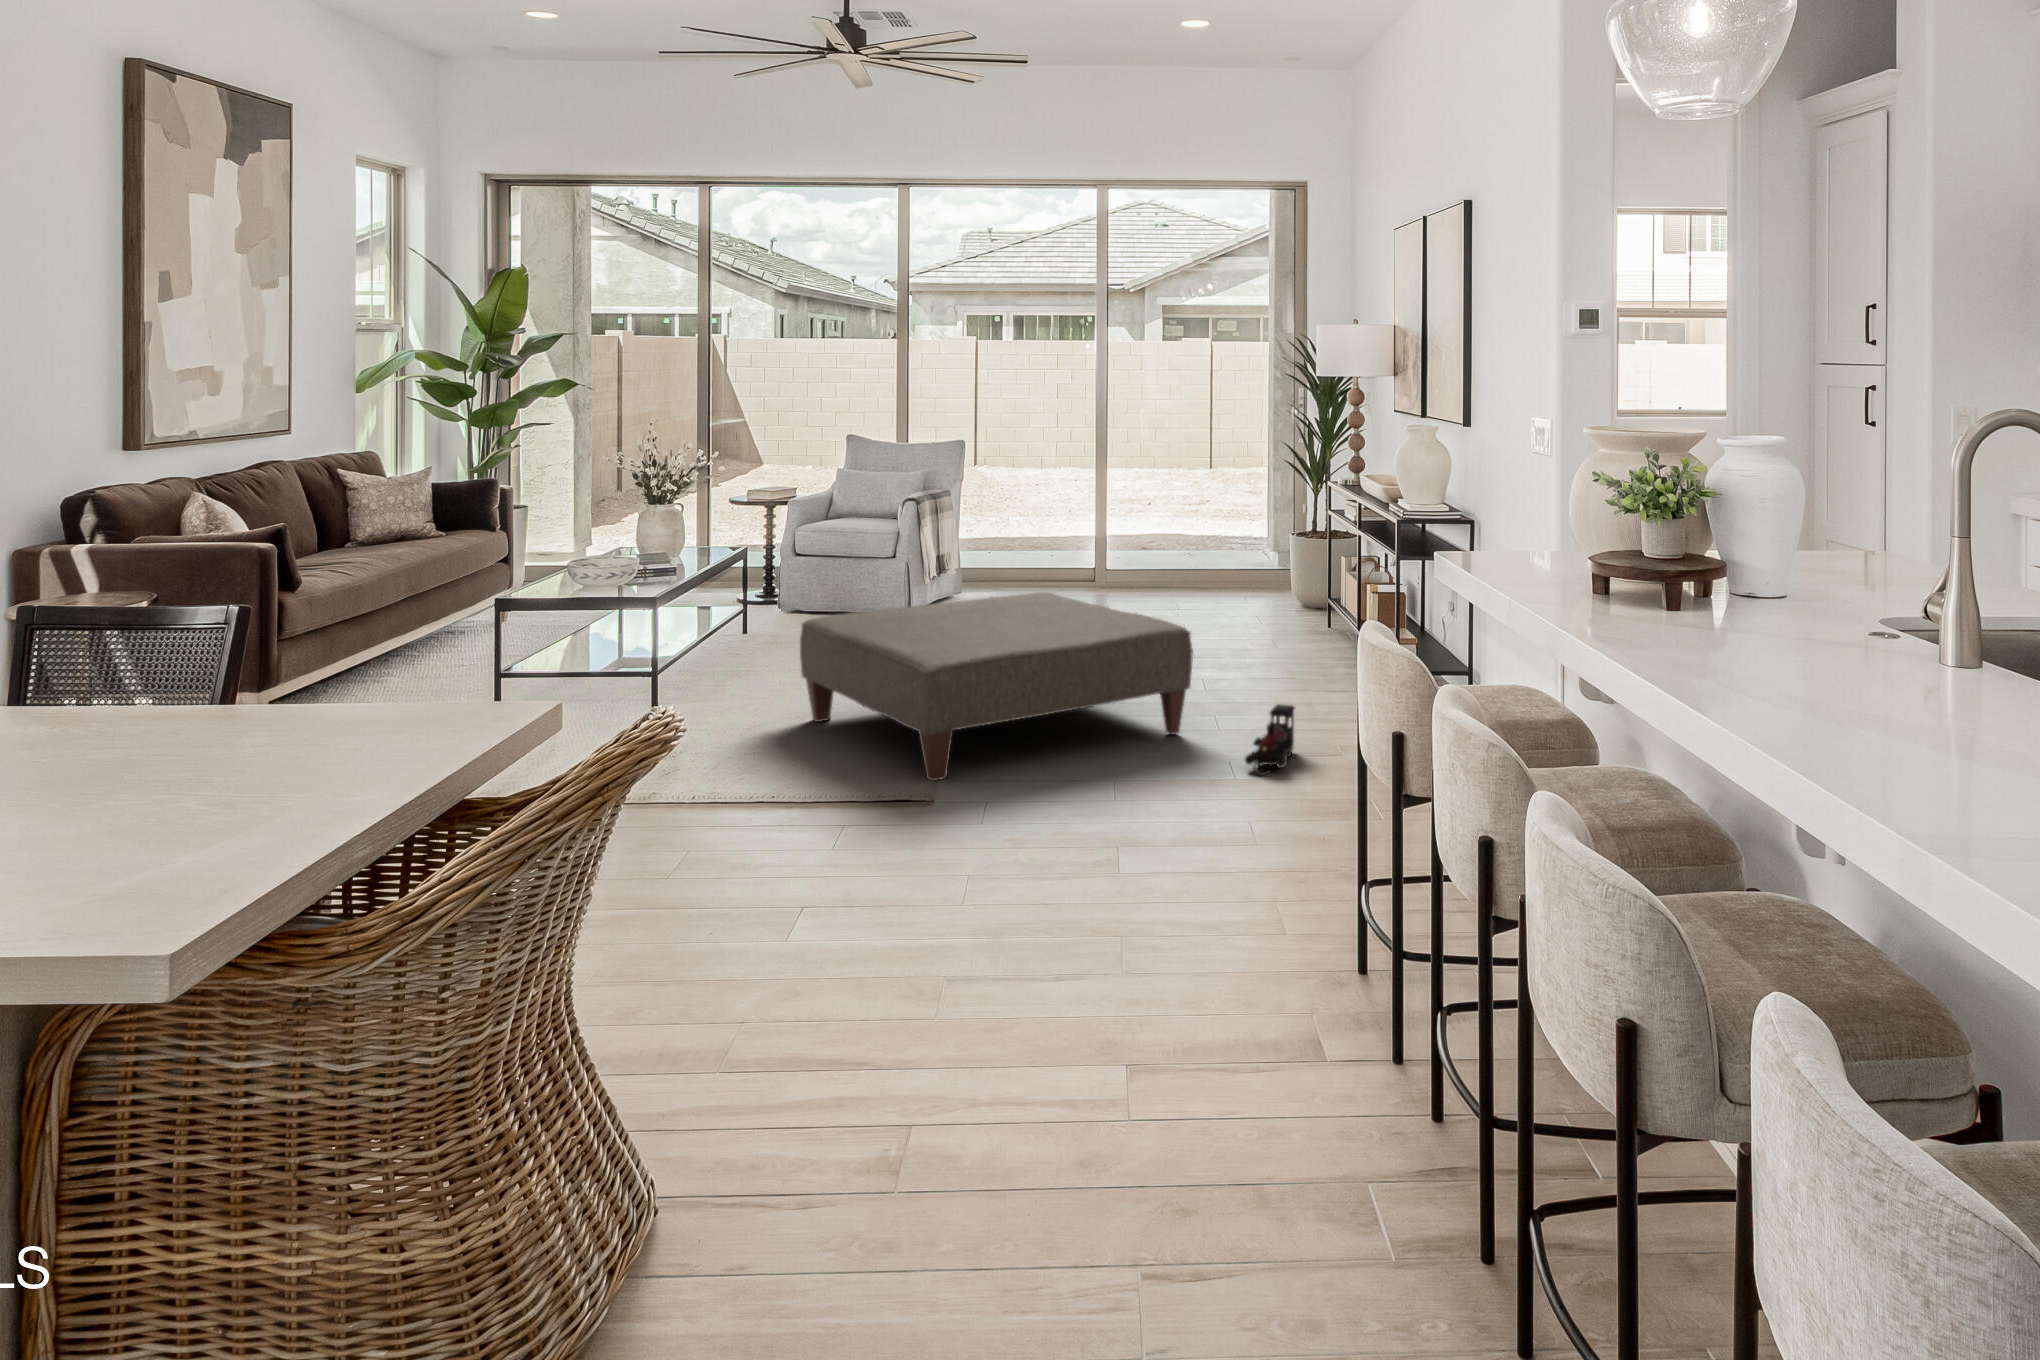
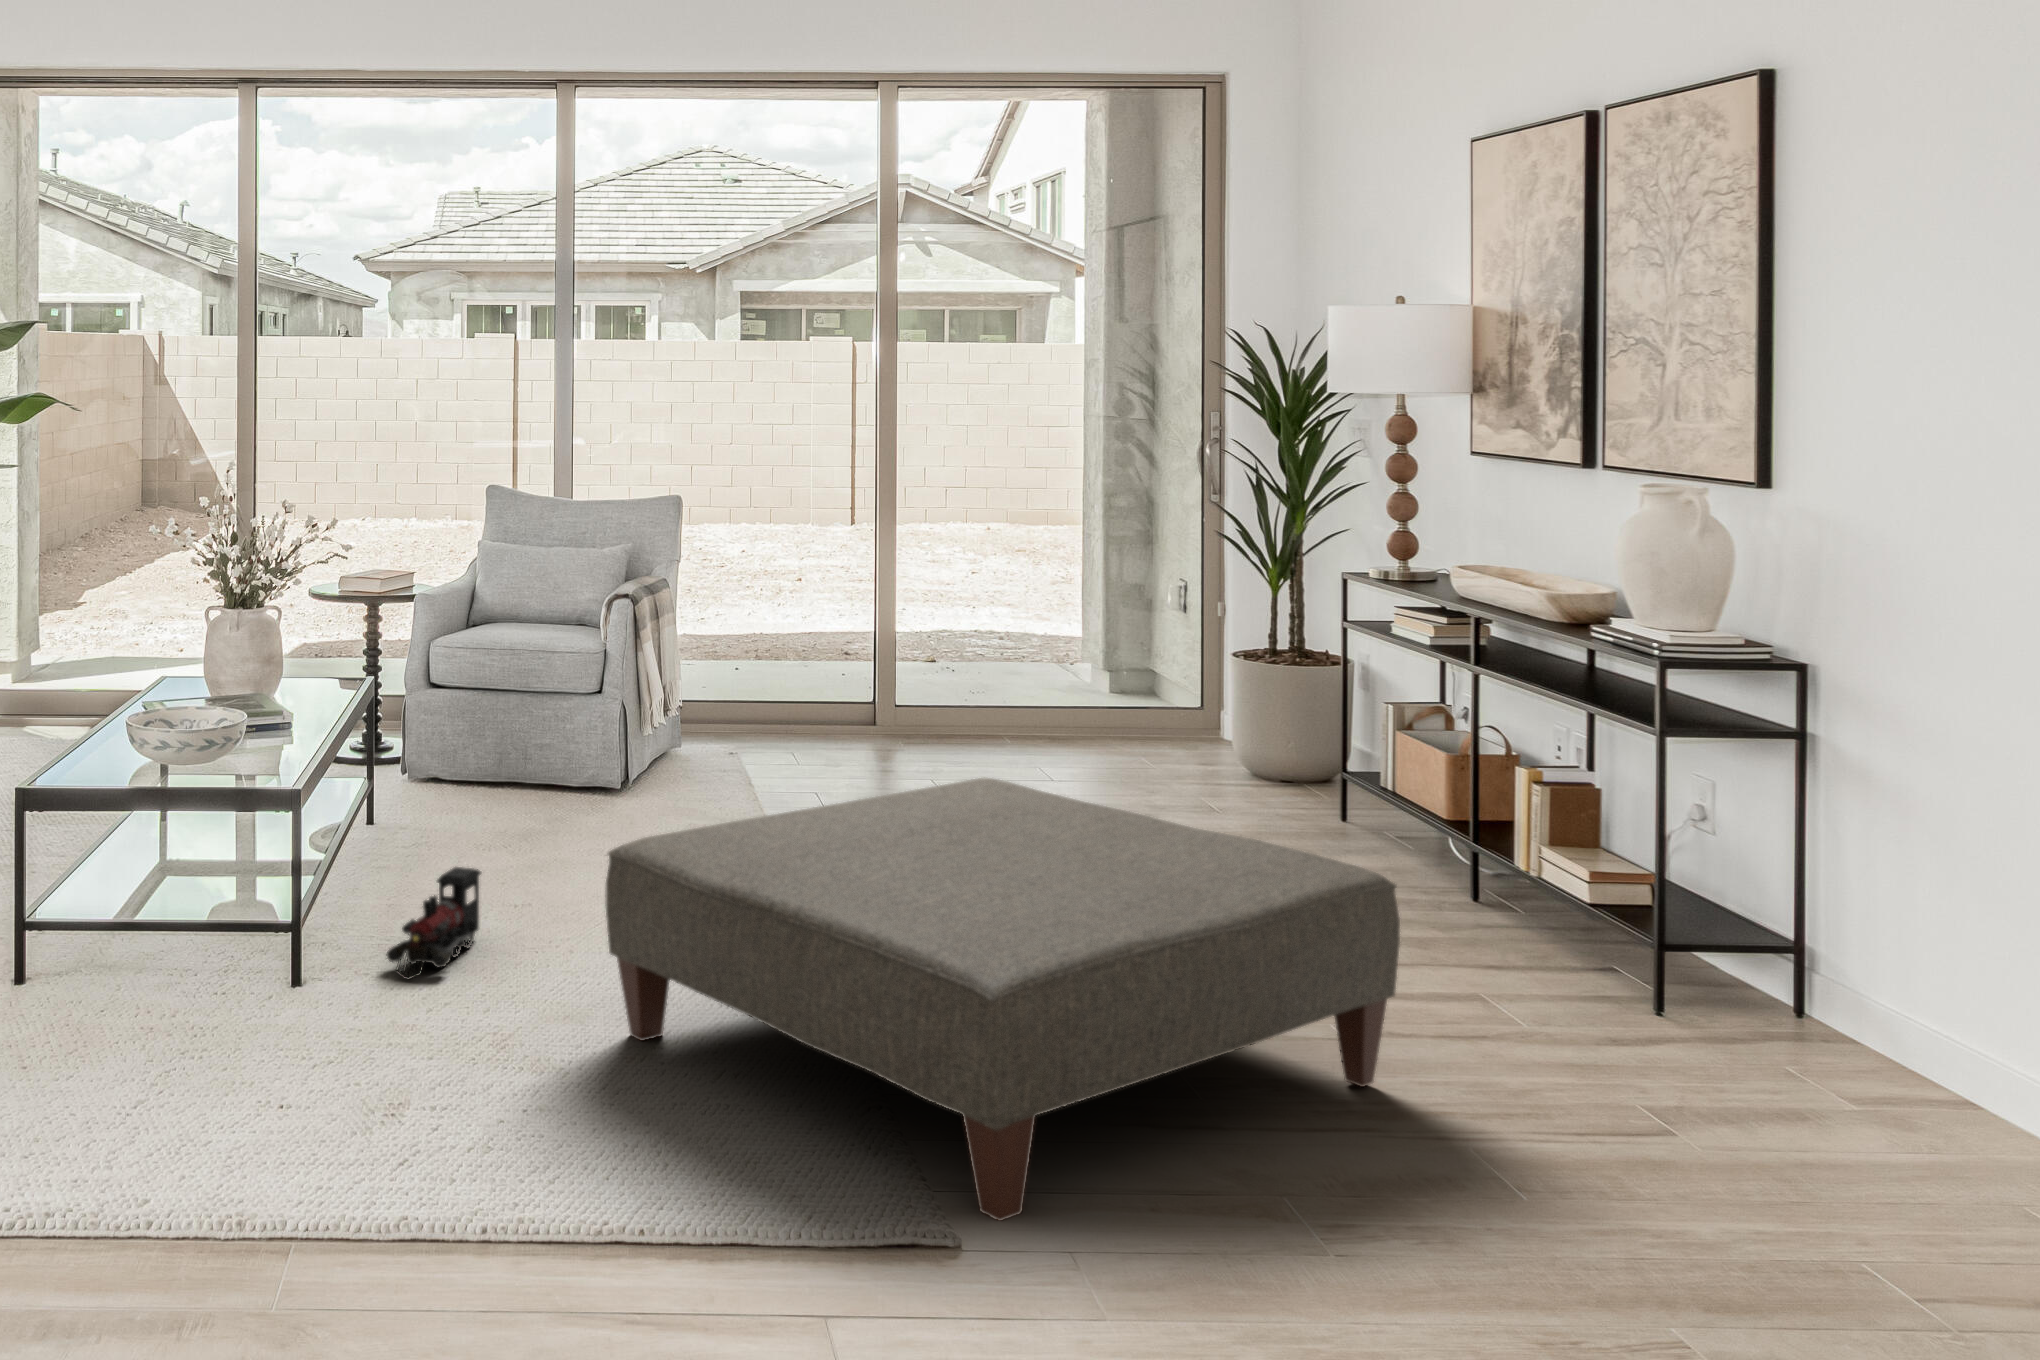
toy train: present [1245,704,1295,773] -> present [387,867,481,979]

